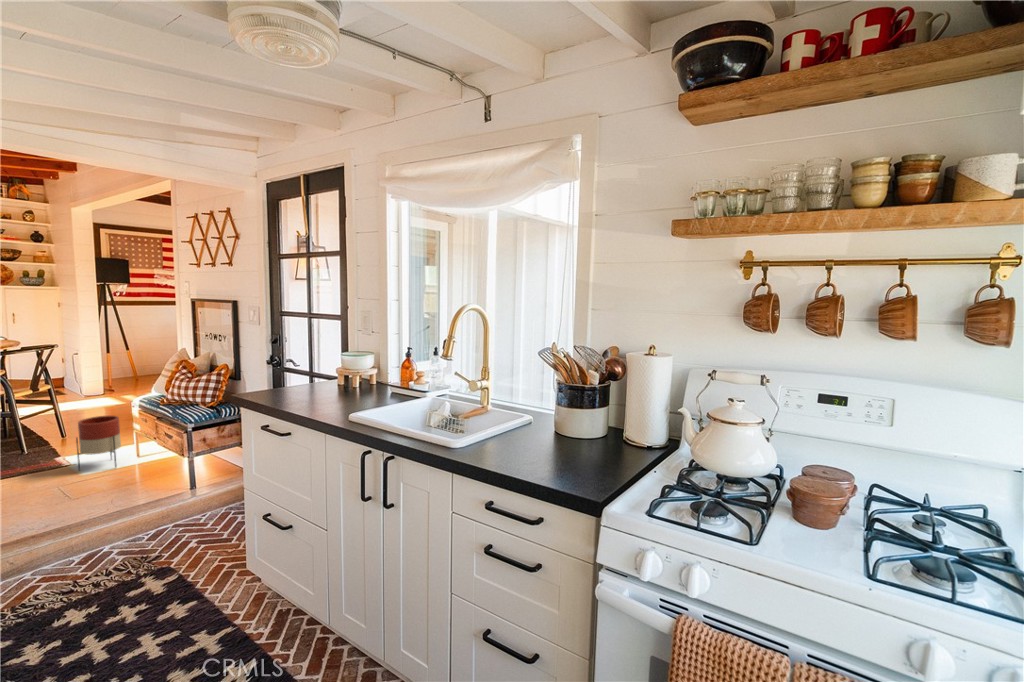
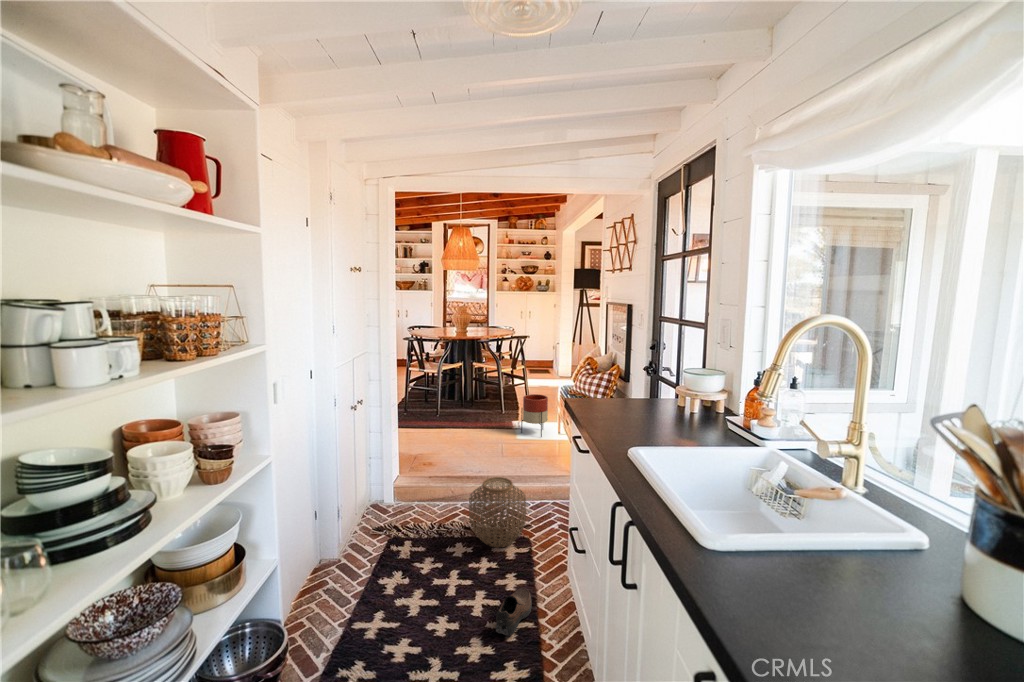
woven basket: none [77,510,166,596] -> present [469,477,526,547]
shoe: none [188,602,219,651] -> present [496,588,532,636]

